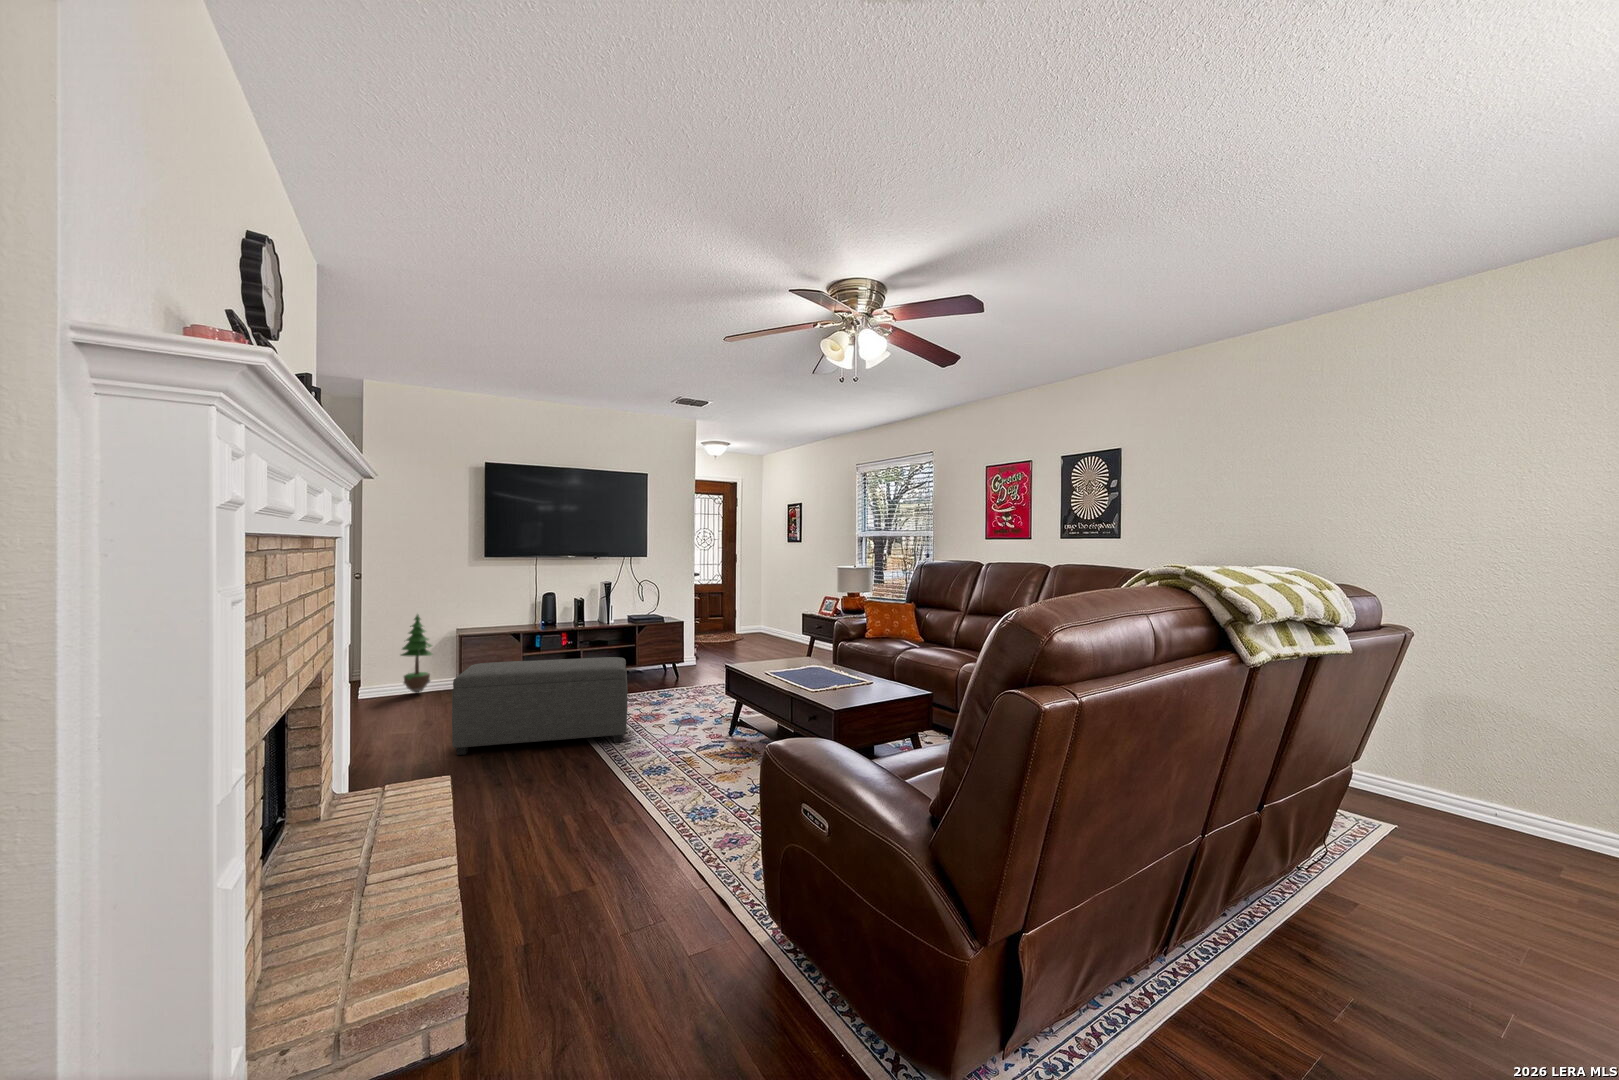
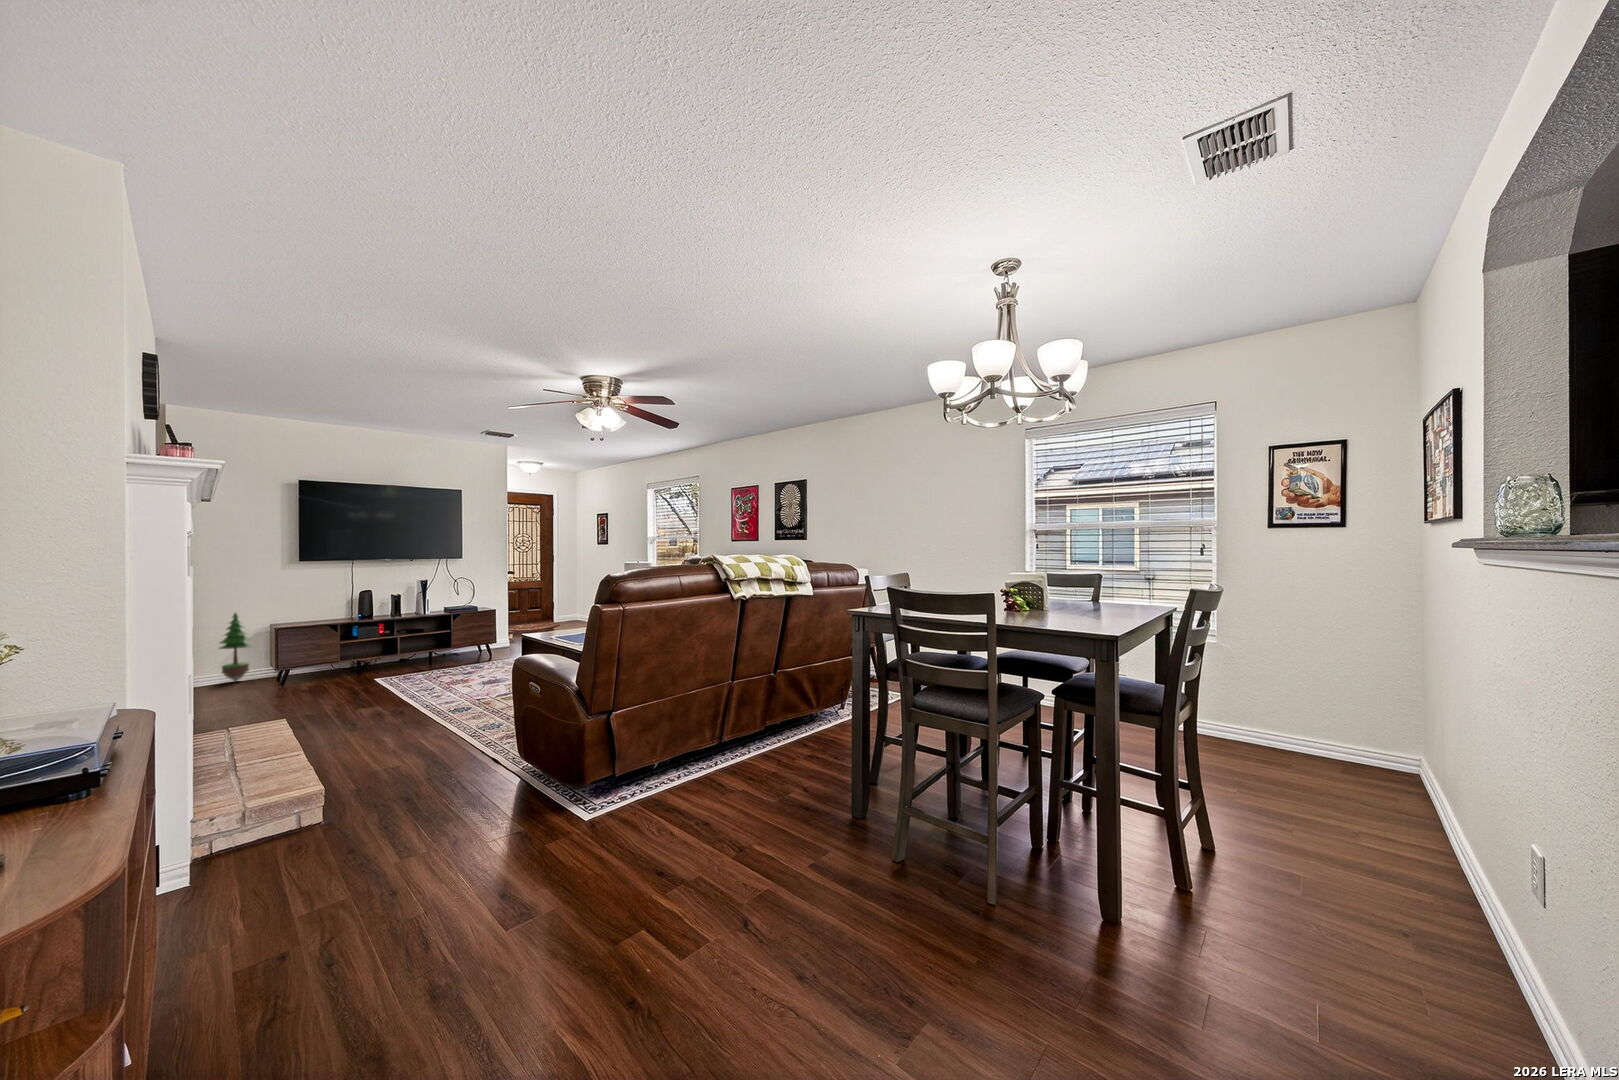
ottoman: present [452,657,628,755] -> none [283,636,438,715]

